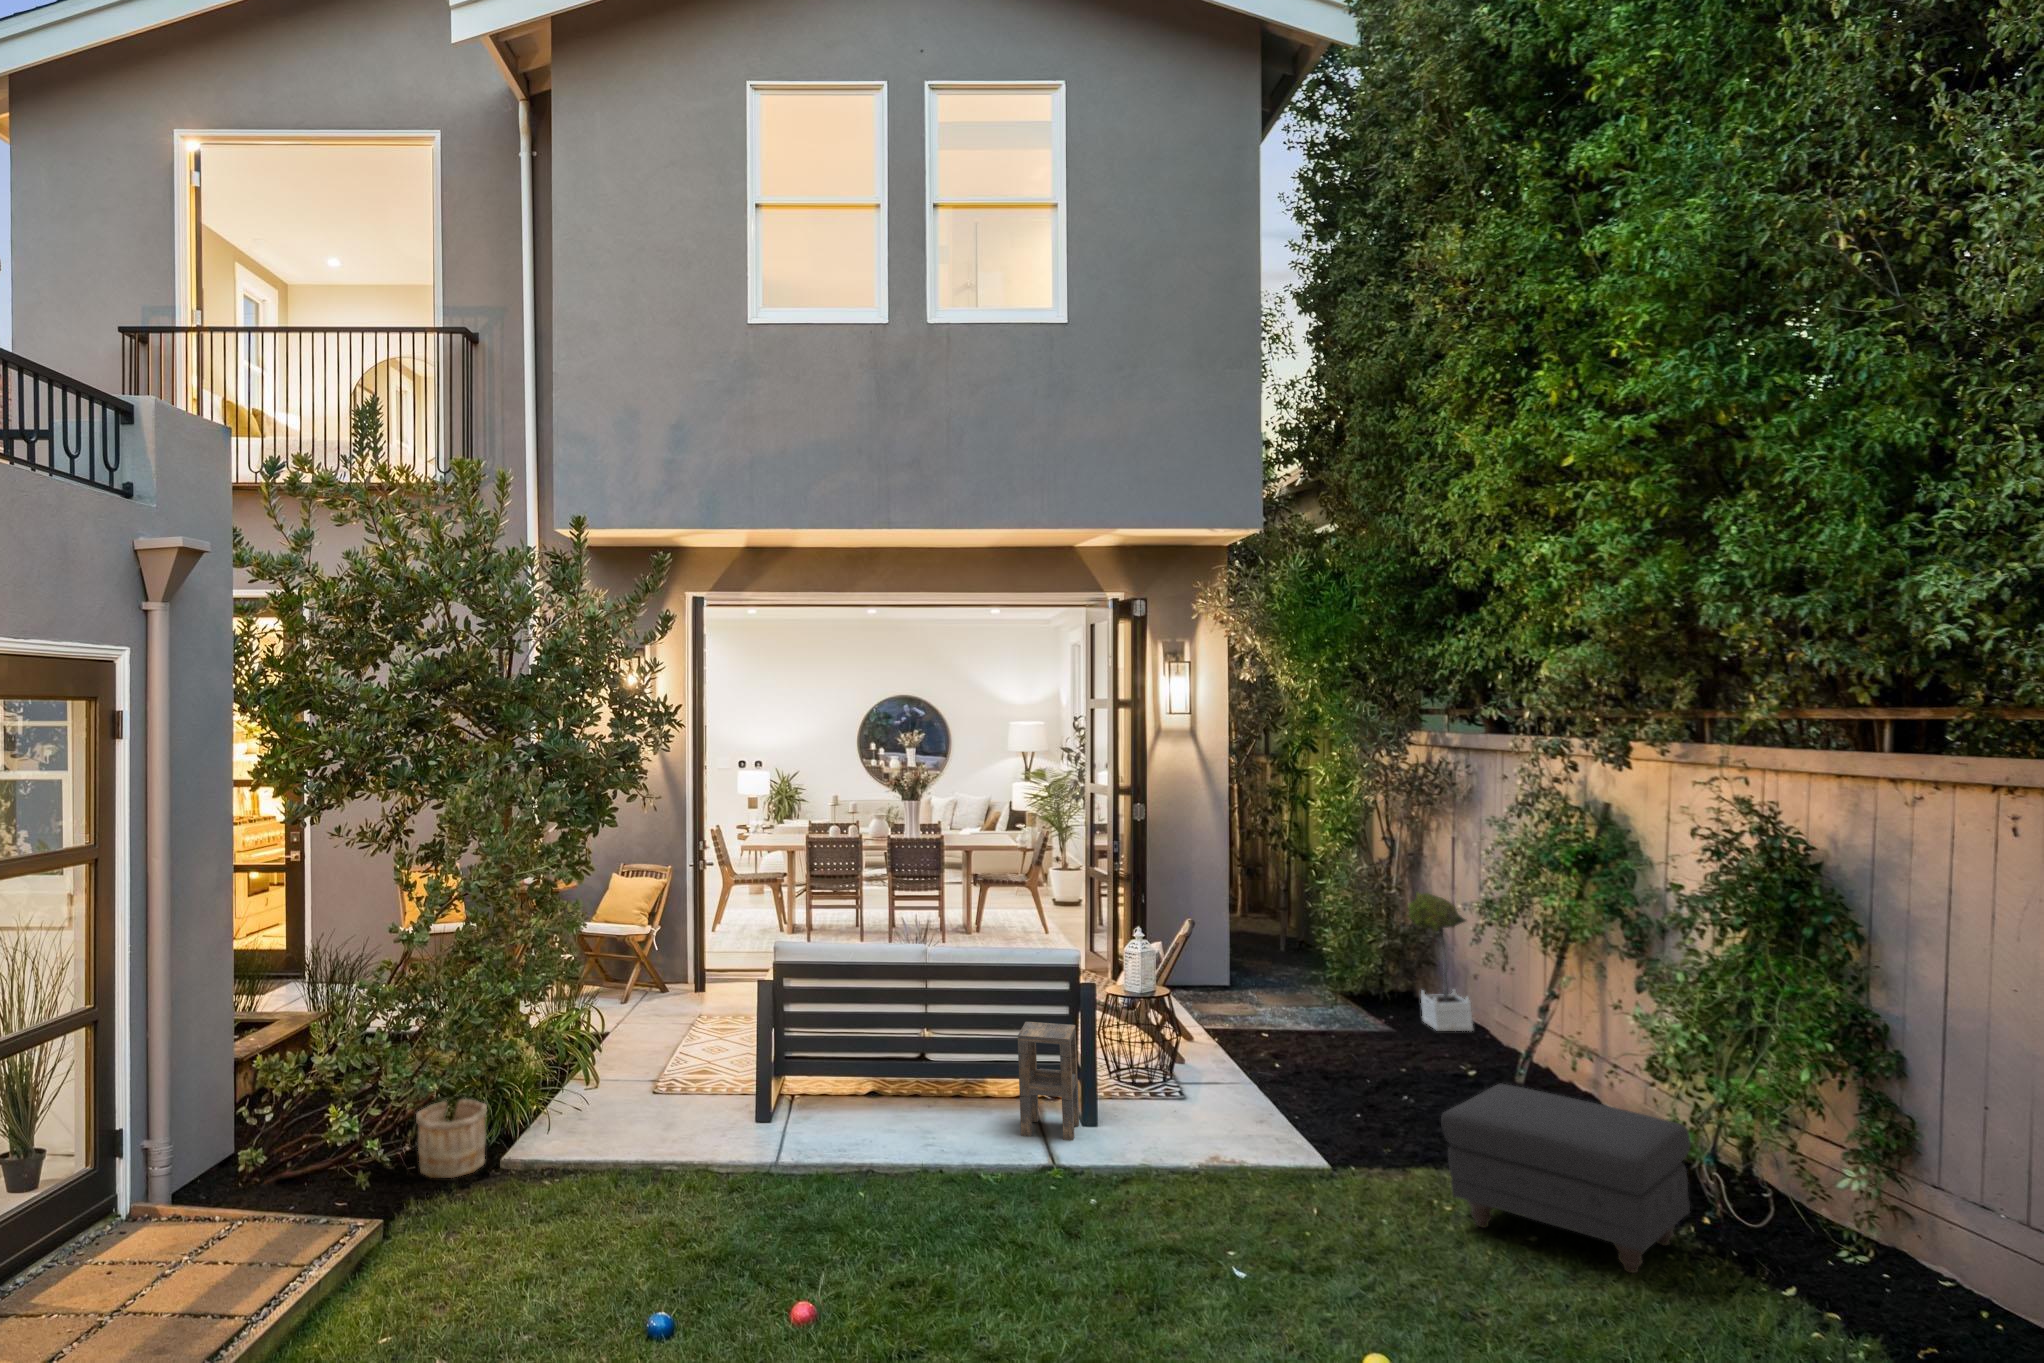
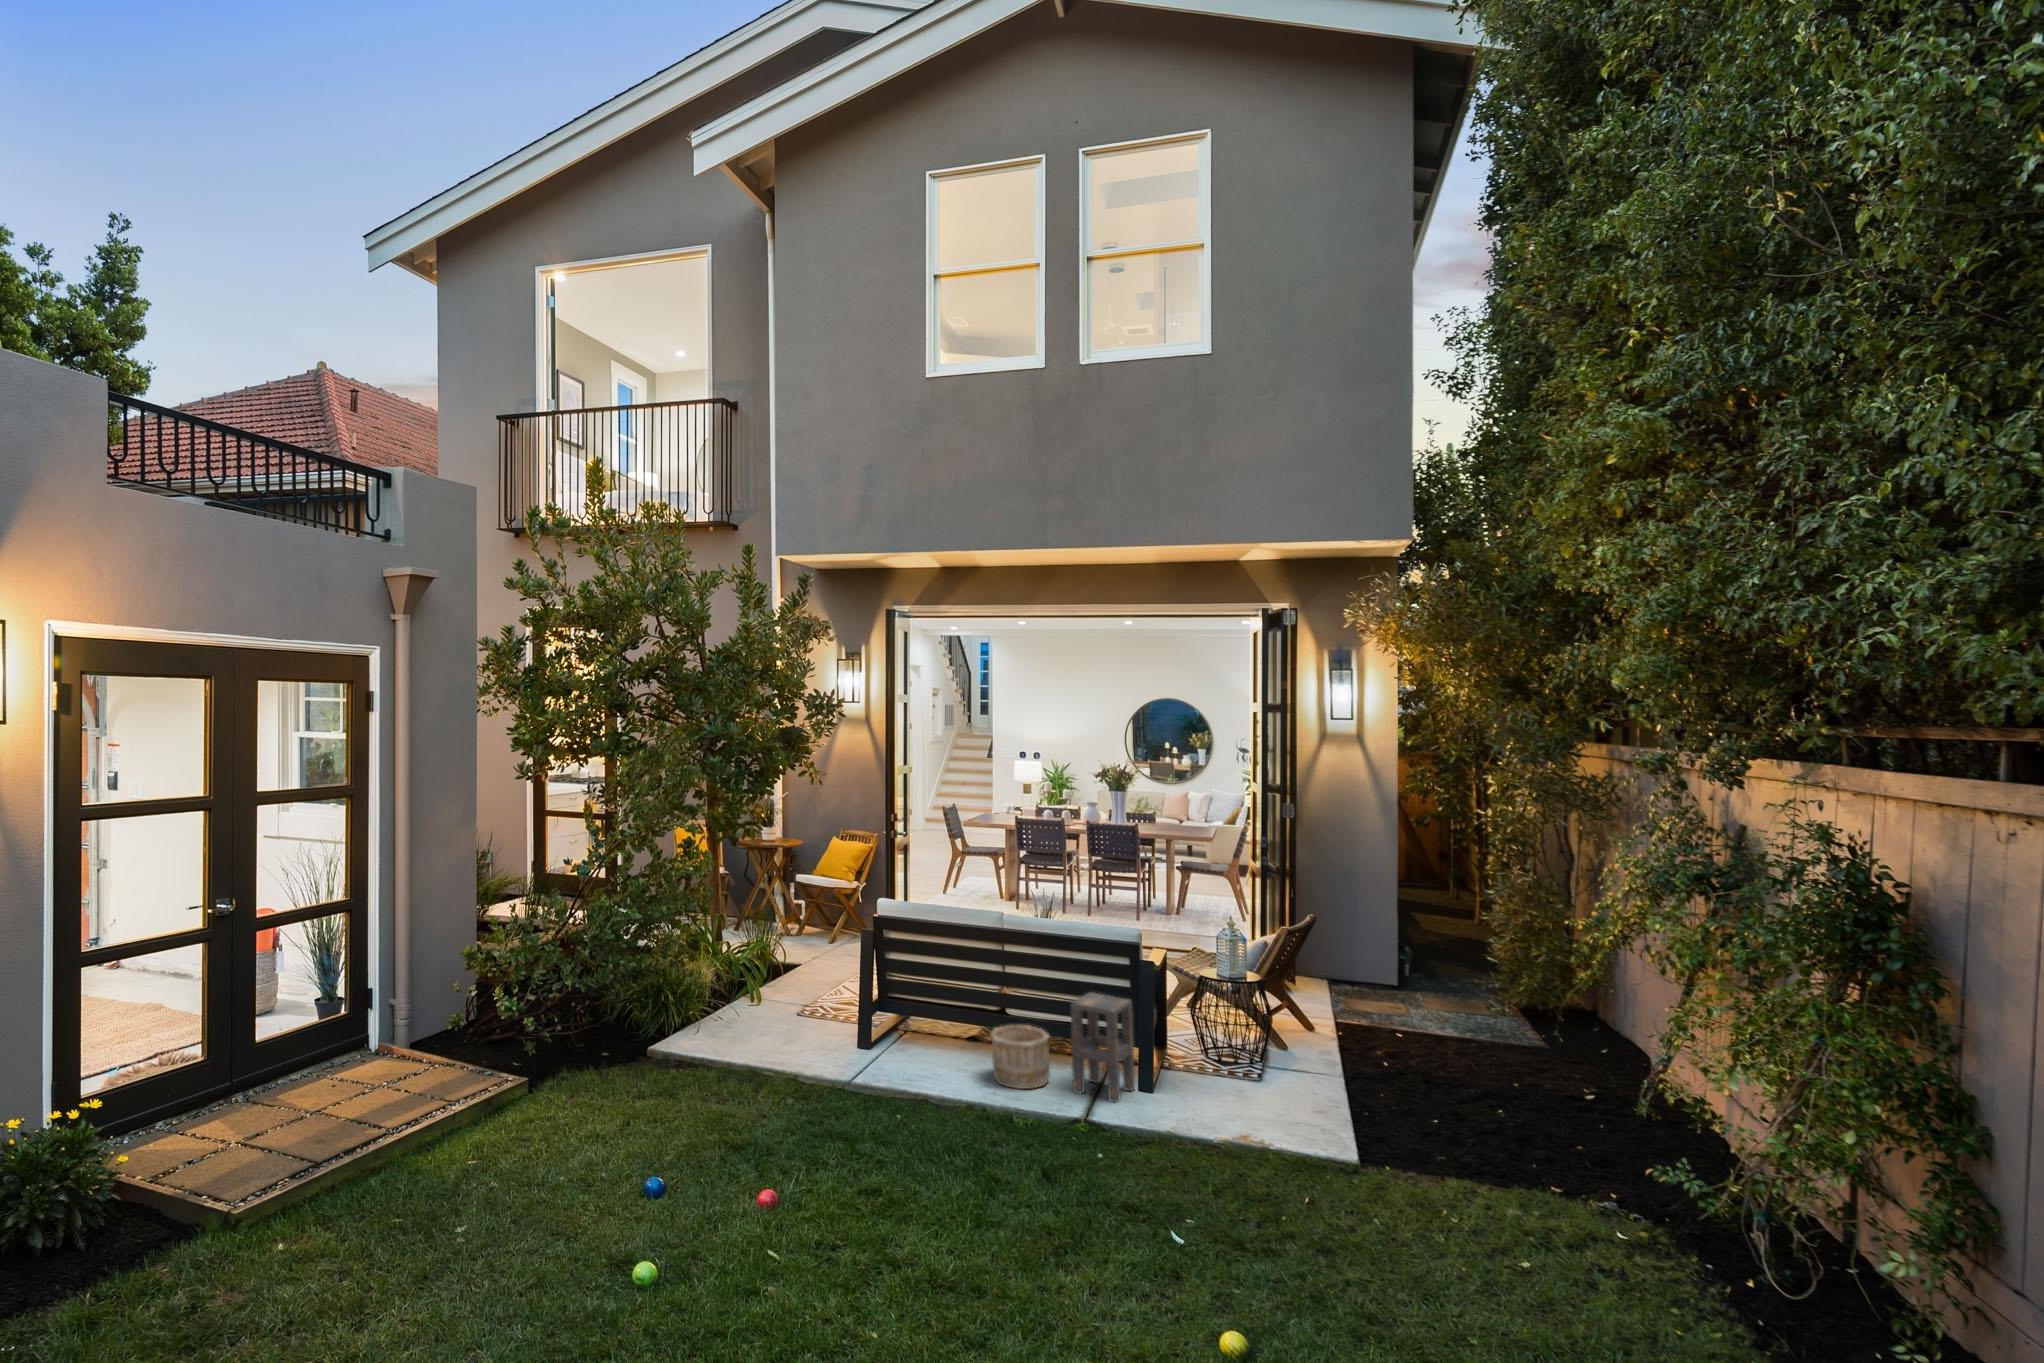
potted tree: present [1409,893,1473,1031] -> none [1560,912,1632,1061]
ottoman: present [1441,1084,1691,1273] -> none [1414,1104,1685,1314]
wooden bucket: present [416,1099,487,1178] -> present [990,1025,1050,1089]

